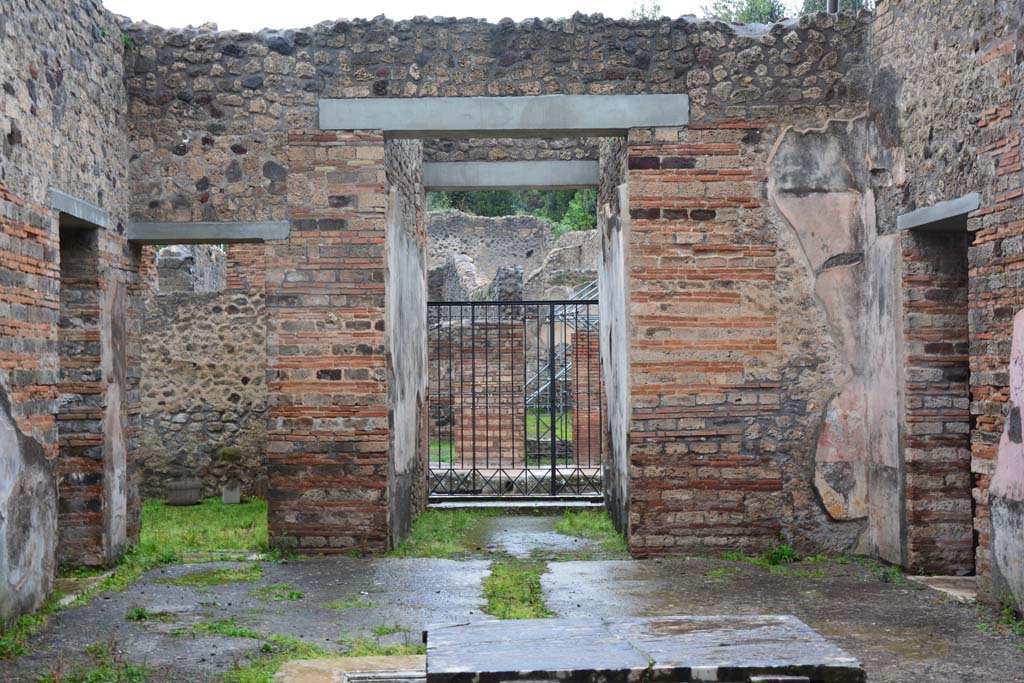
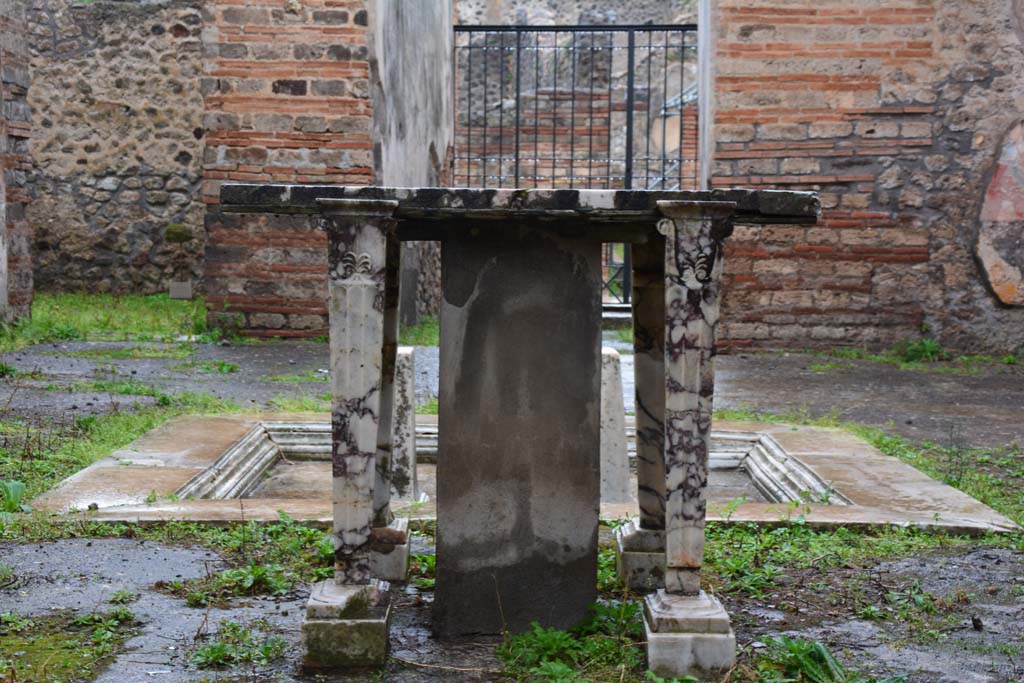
wooden bucket: present [166,477,201,505] -> none [93,259,141,297]

